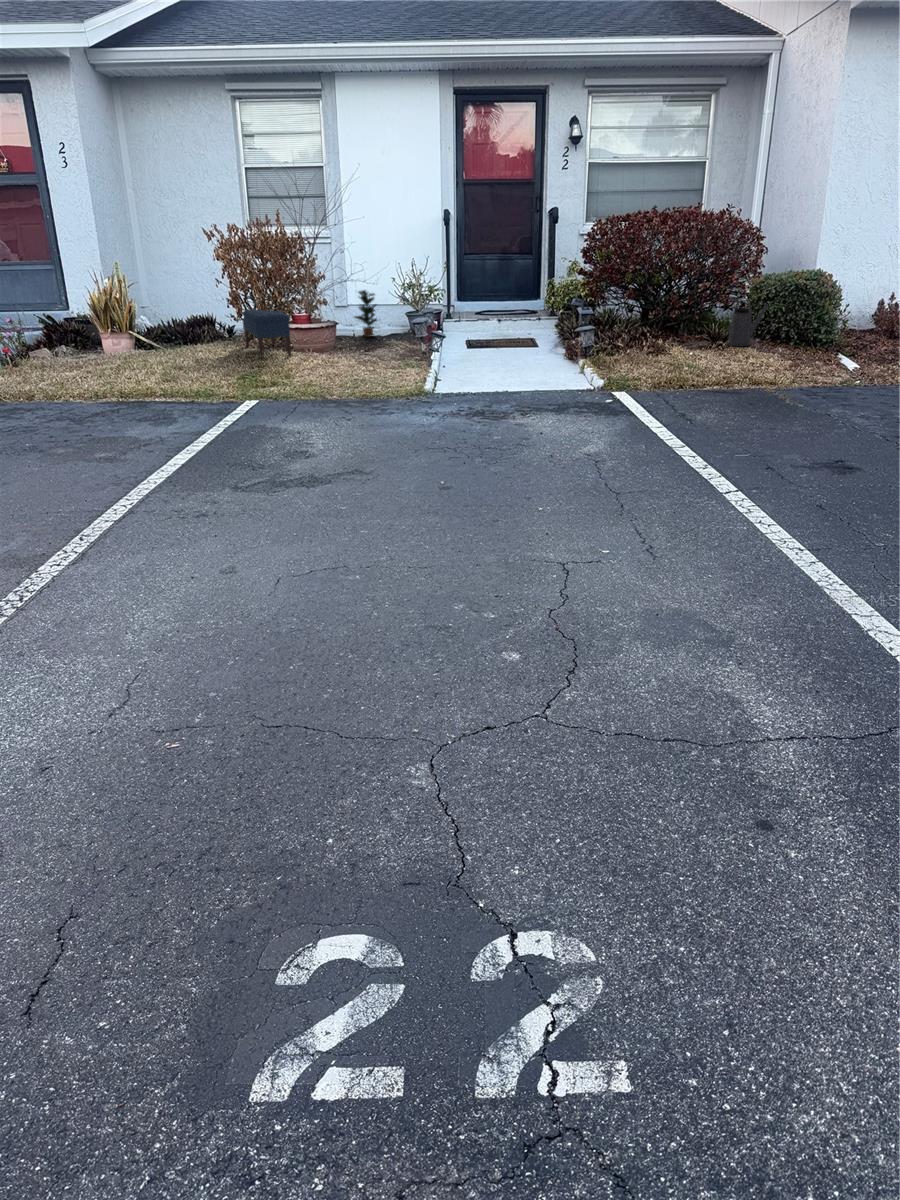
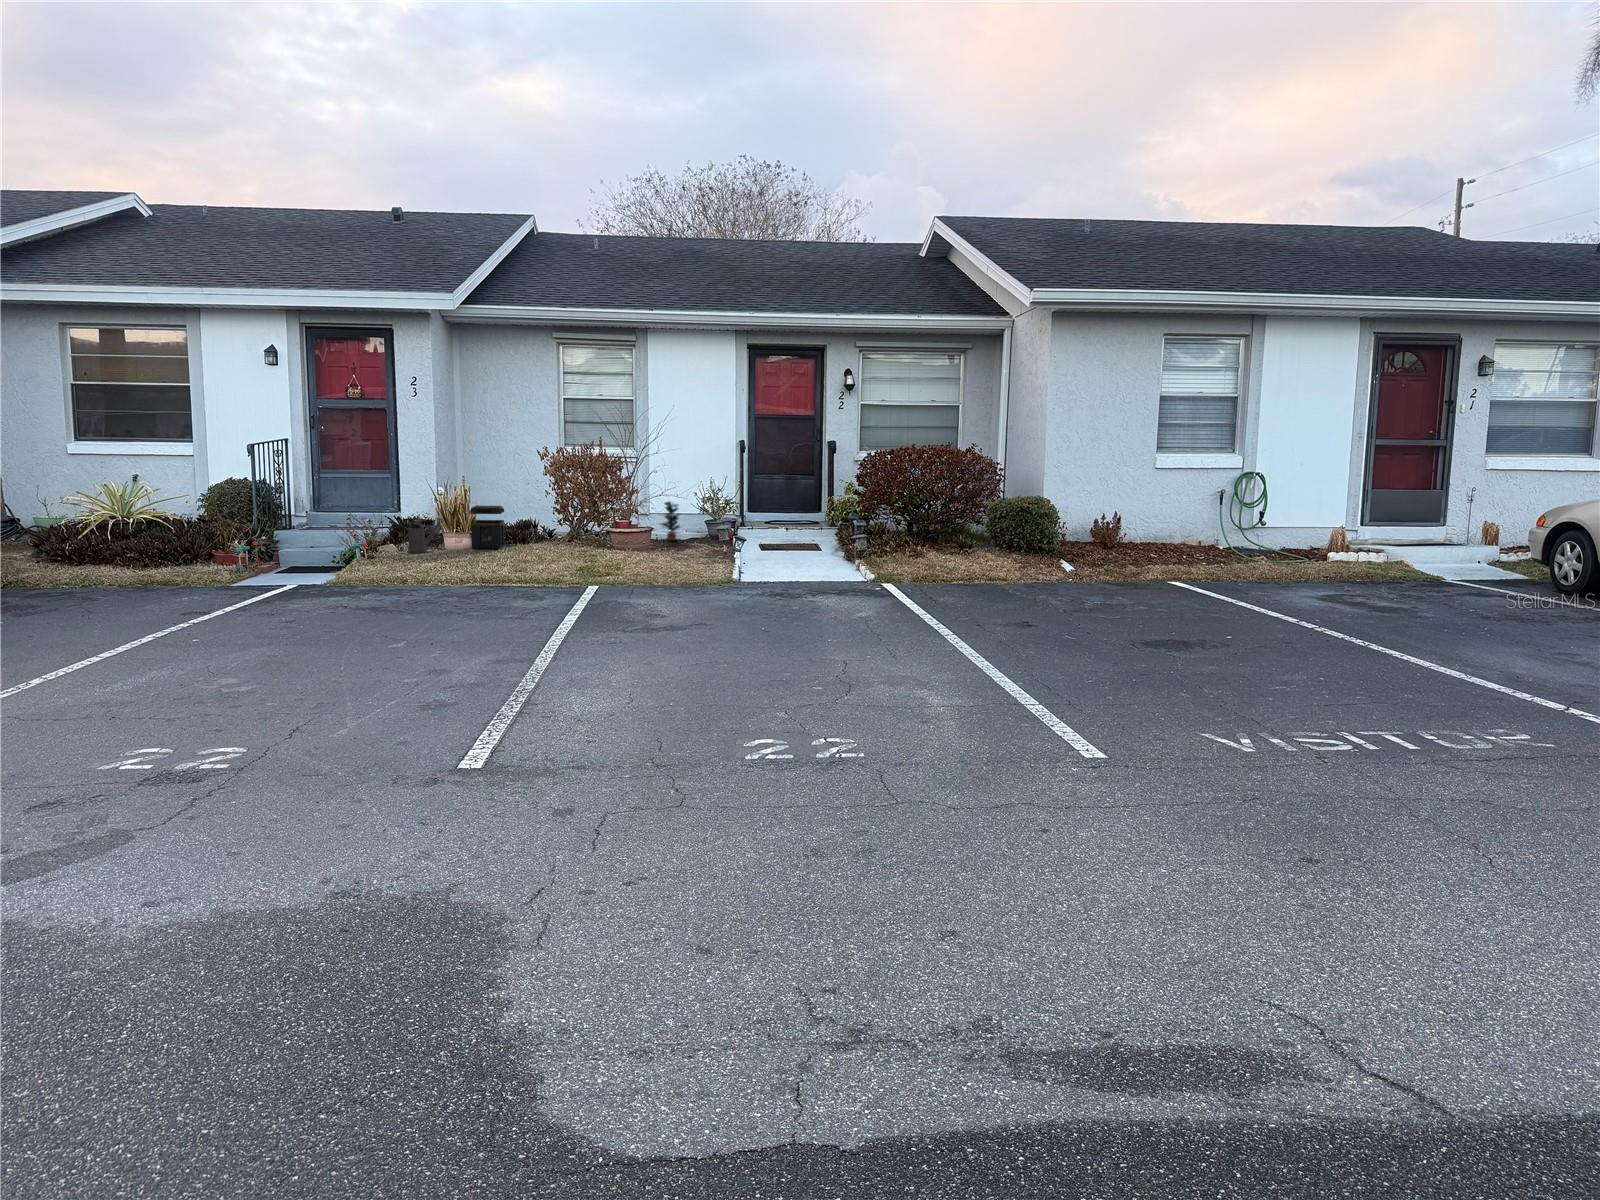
toolbox: none [129,299,175,352] -> present [470,506,505,549]
watering can: present [727,300,768,346] -> present [404,518,441,553]
bench: present [242,309,291,358] -> none [565,514,612,555]

